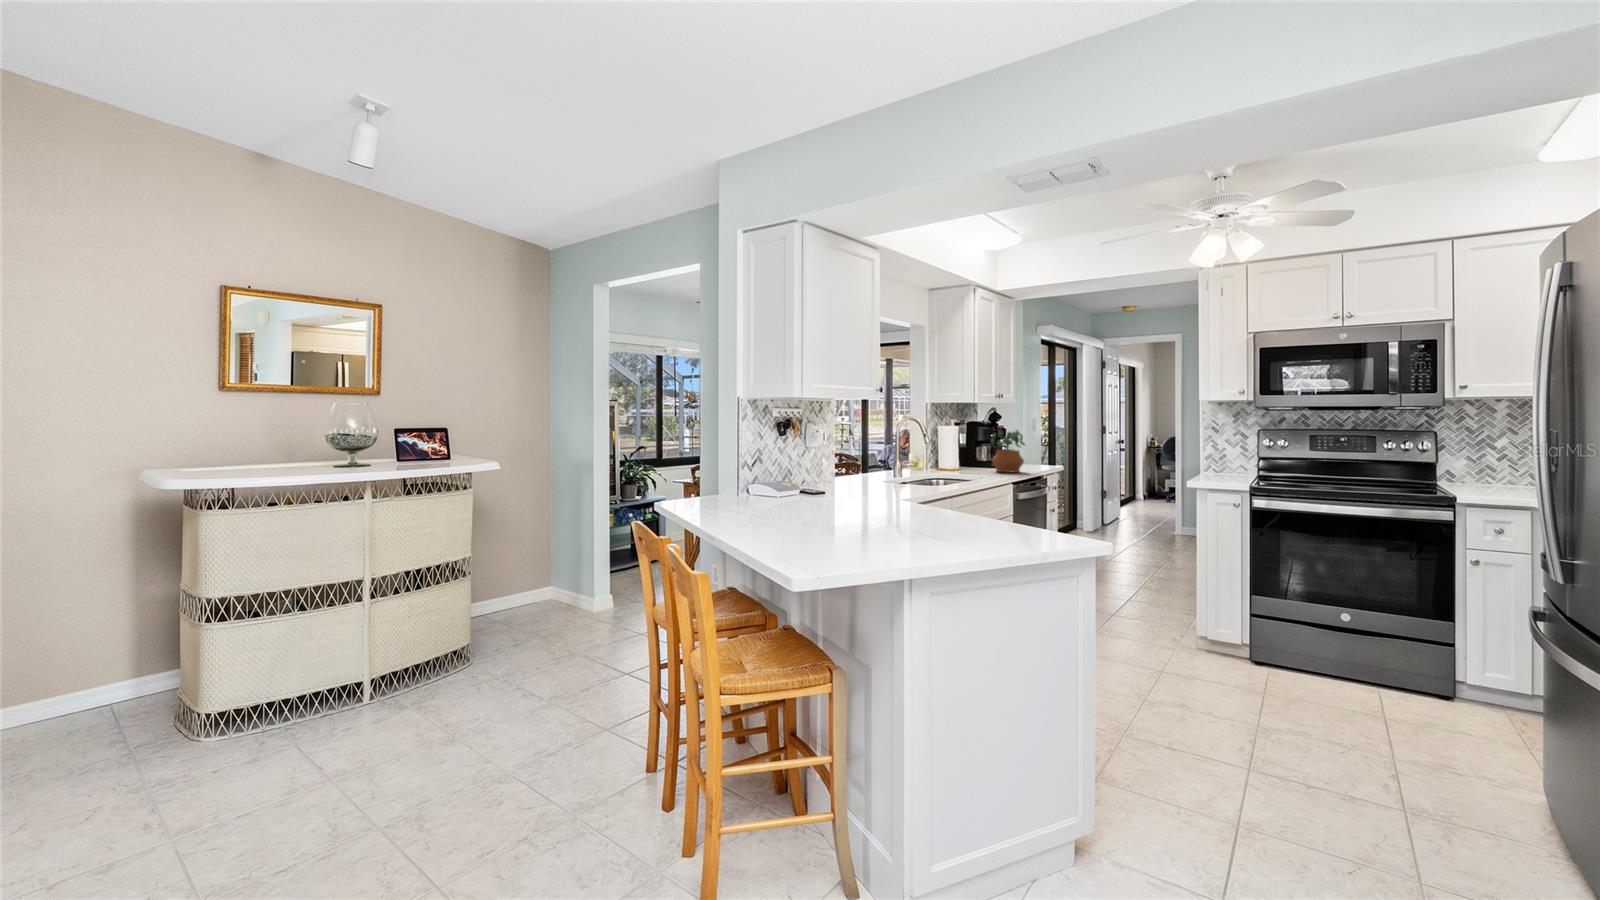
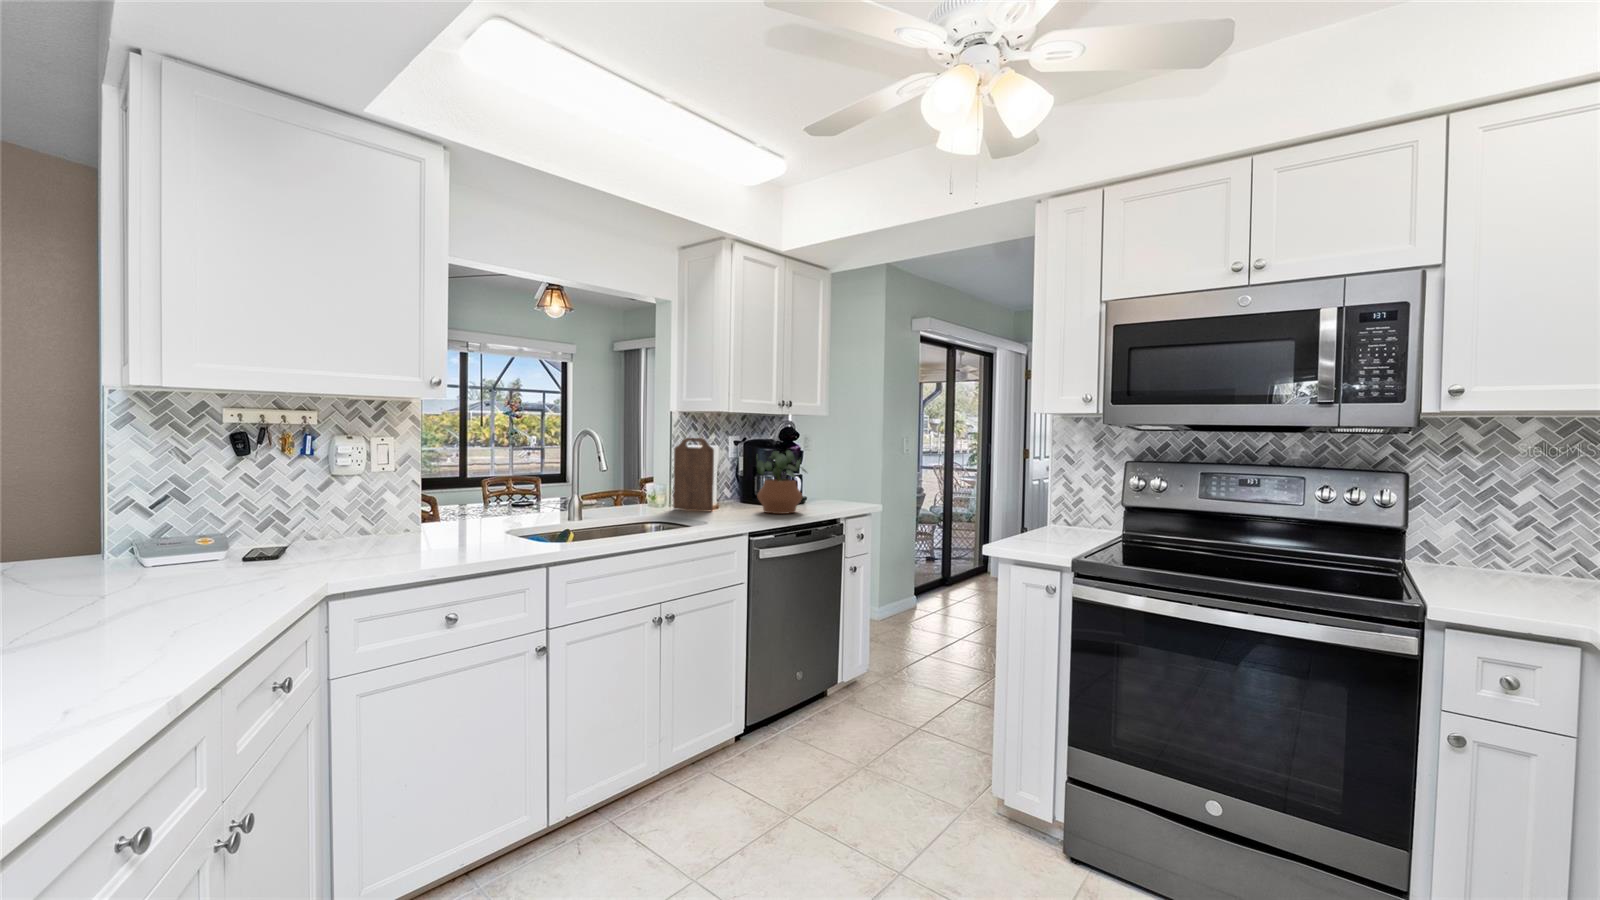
cutting board: none [934,423,964,472] -> present [673,438,714,511]

